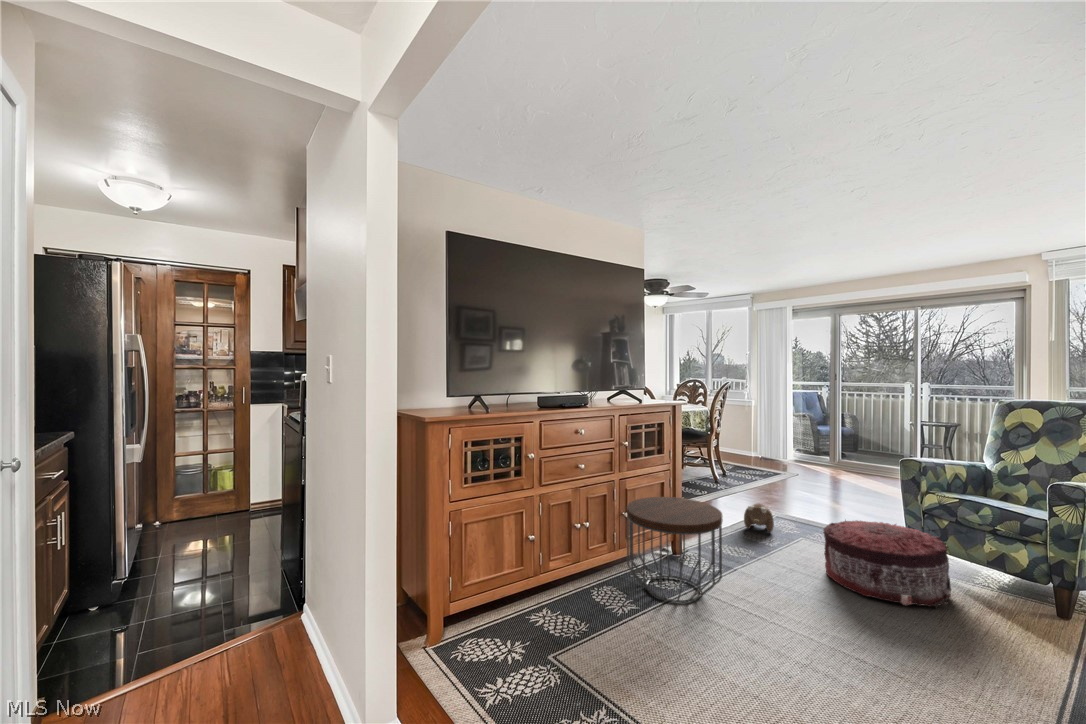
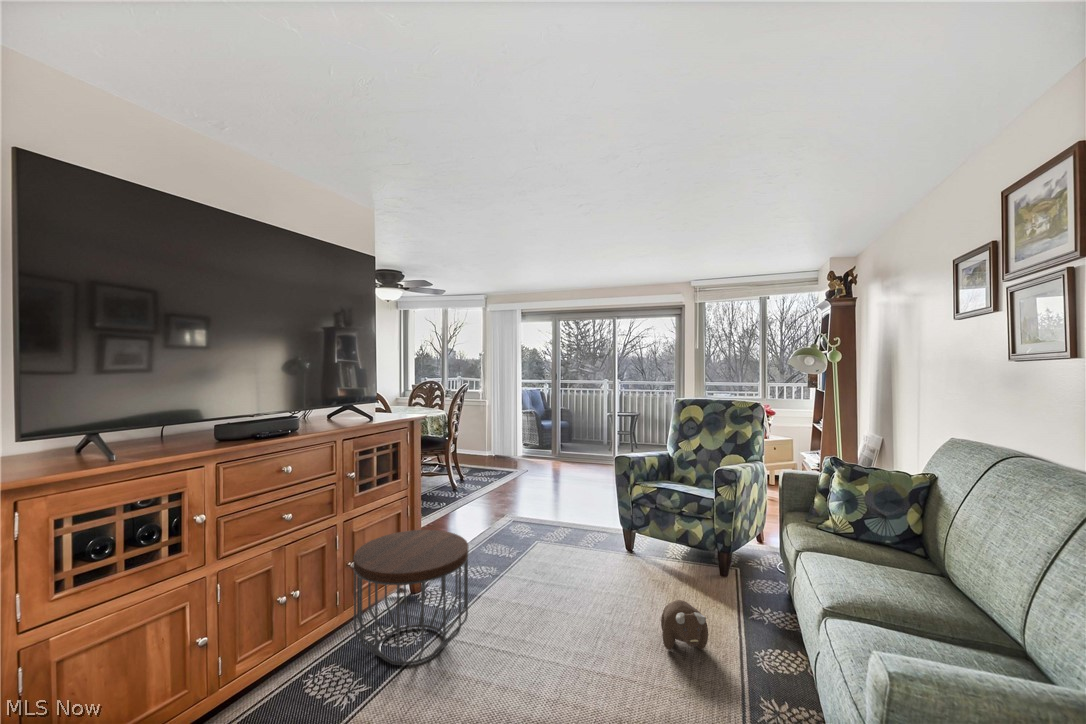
plush toy: present [744,503,774,532] -> present [661,600,708,650]
pouf: present [823,520,951,607] -> none [559,515,655,595]

